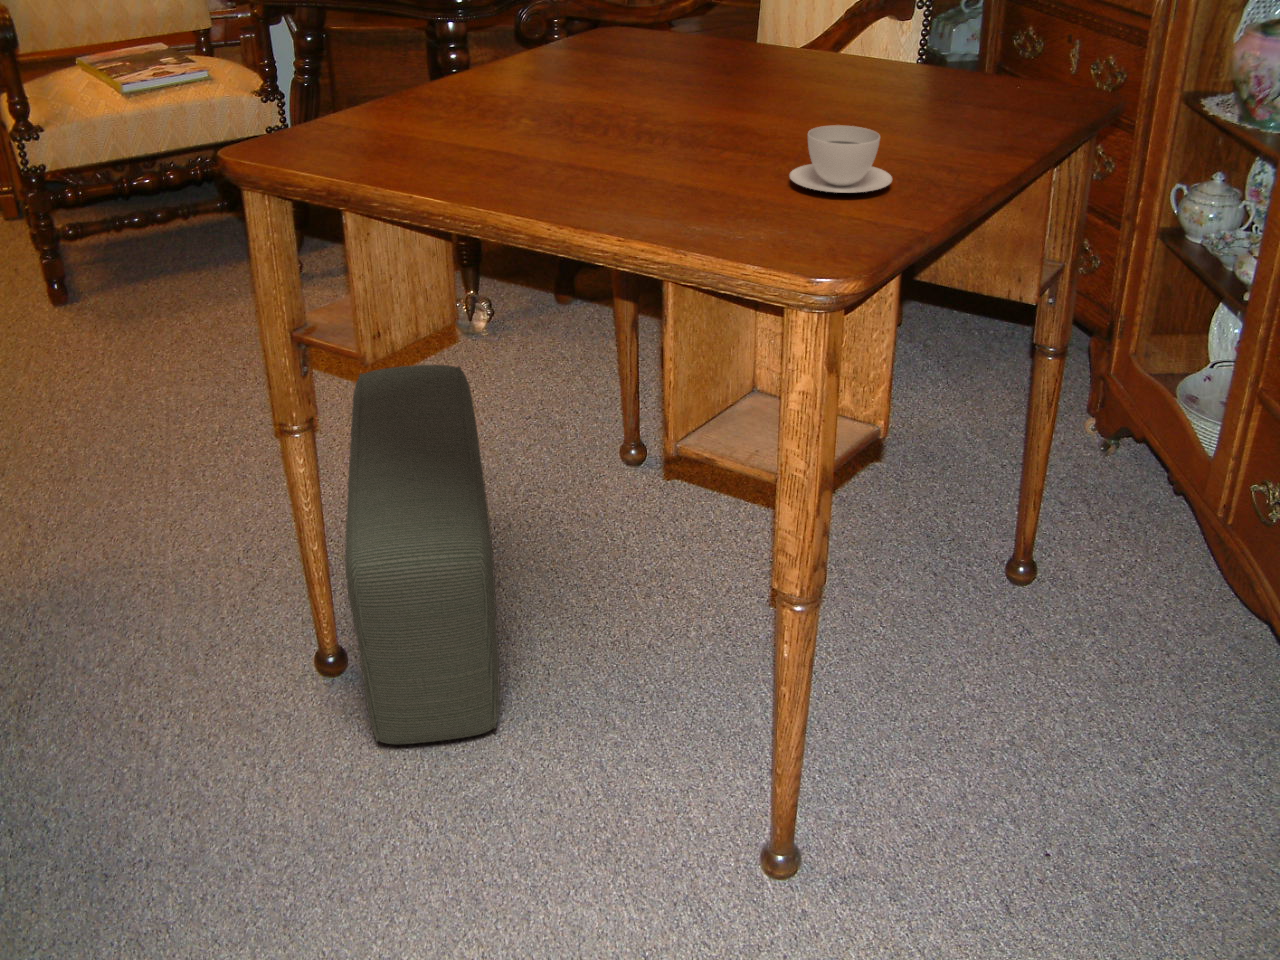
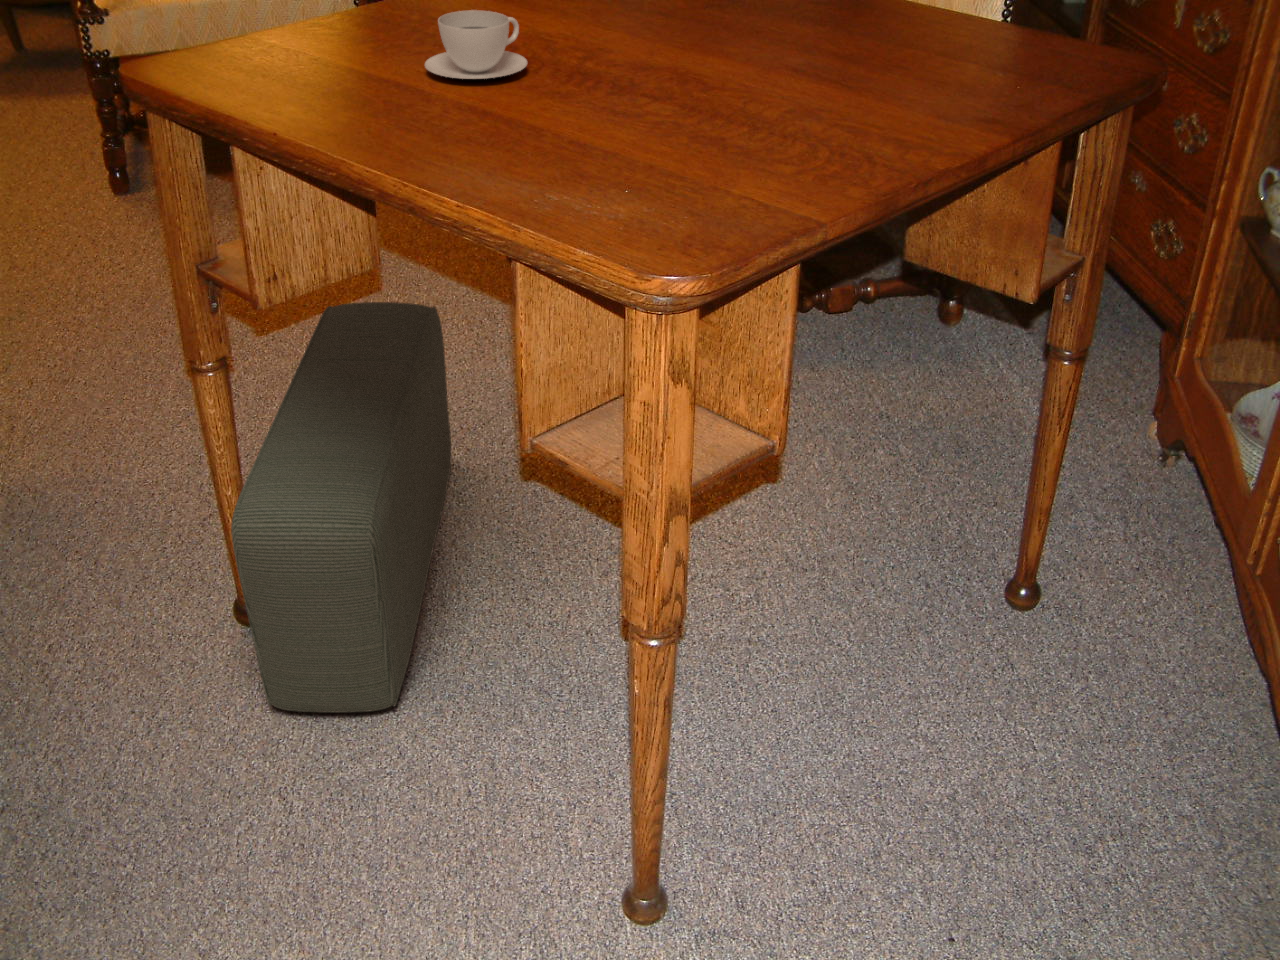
teacup: present [790,125,892,193] -> present [425,10,527,79]

